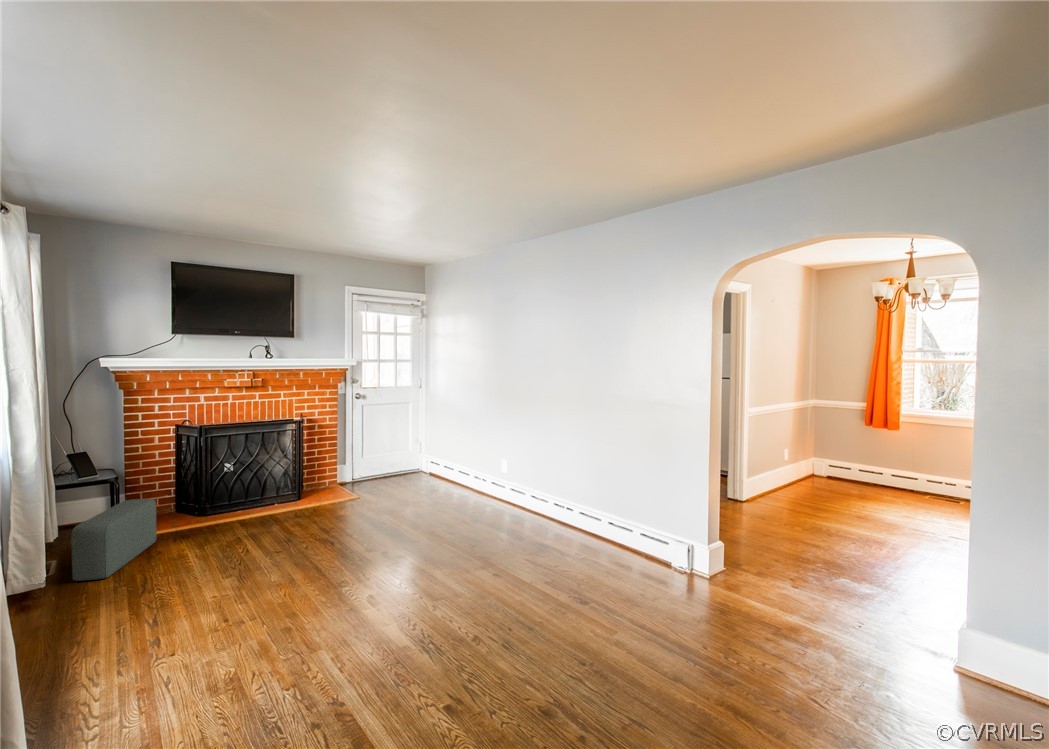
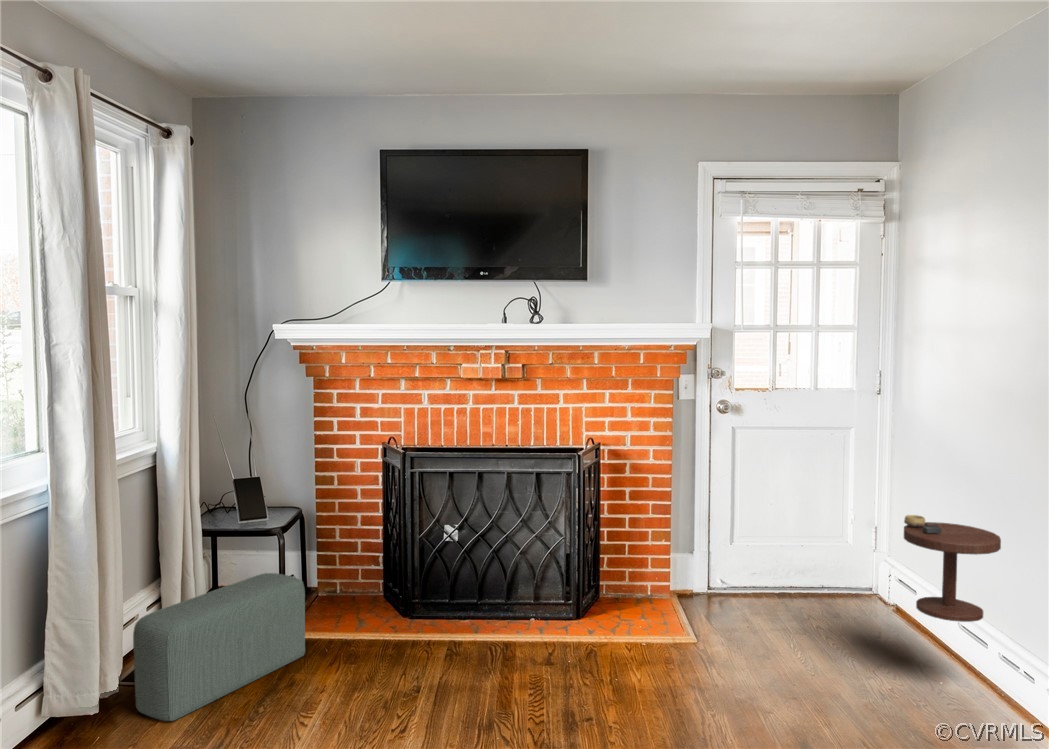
side table: none [441,431,472,491] -> present [904,515,1001,622]

